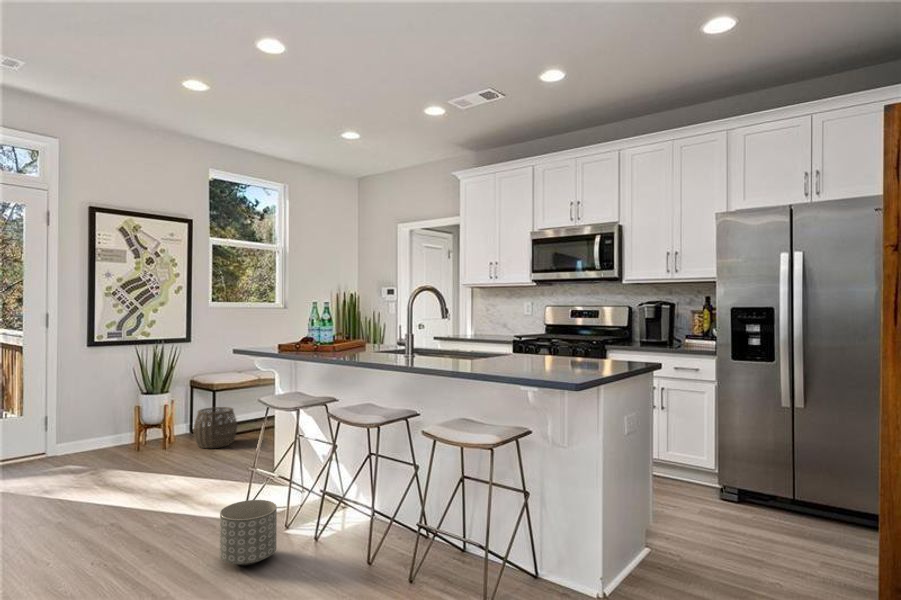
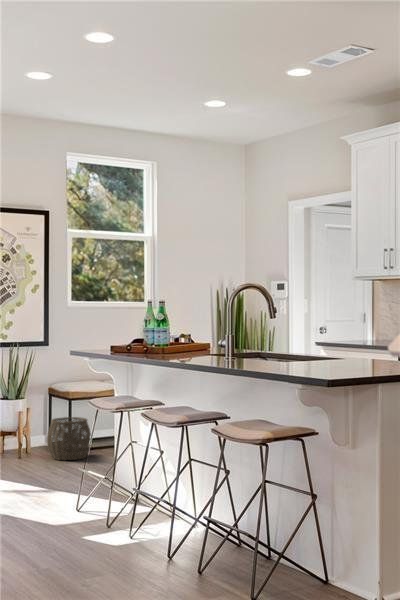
planter: present [220,500,277,565] -> none [37,490,88,545]

